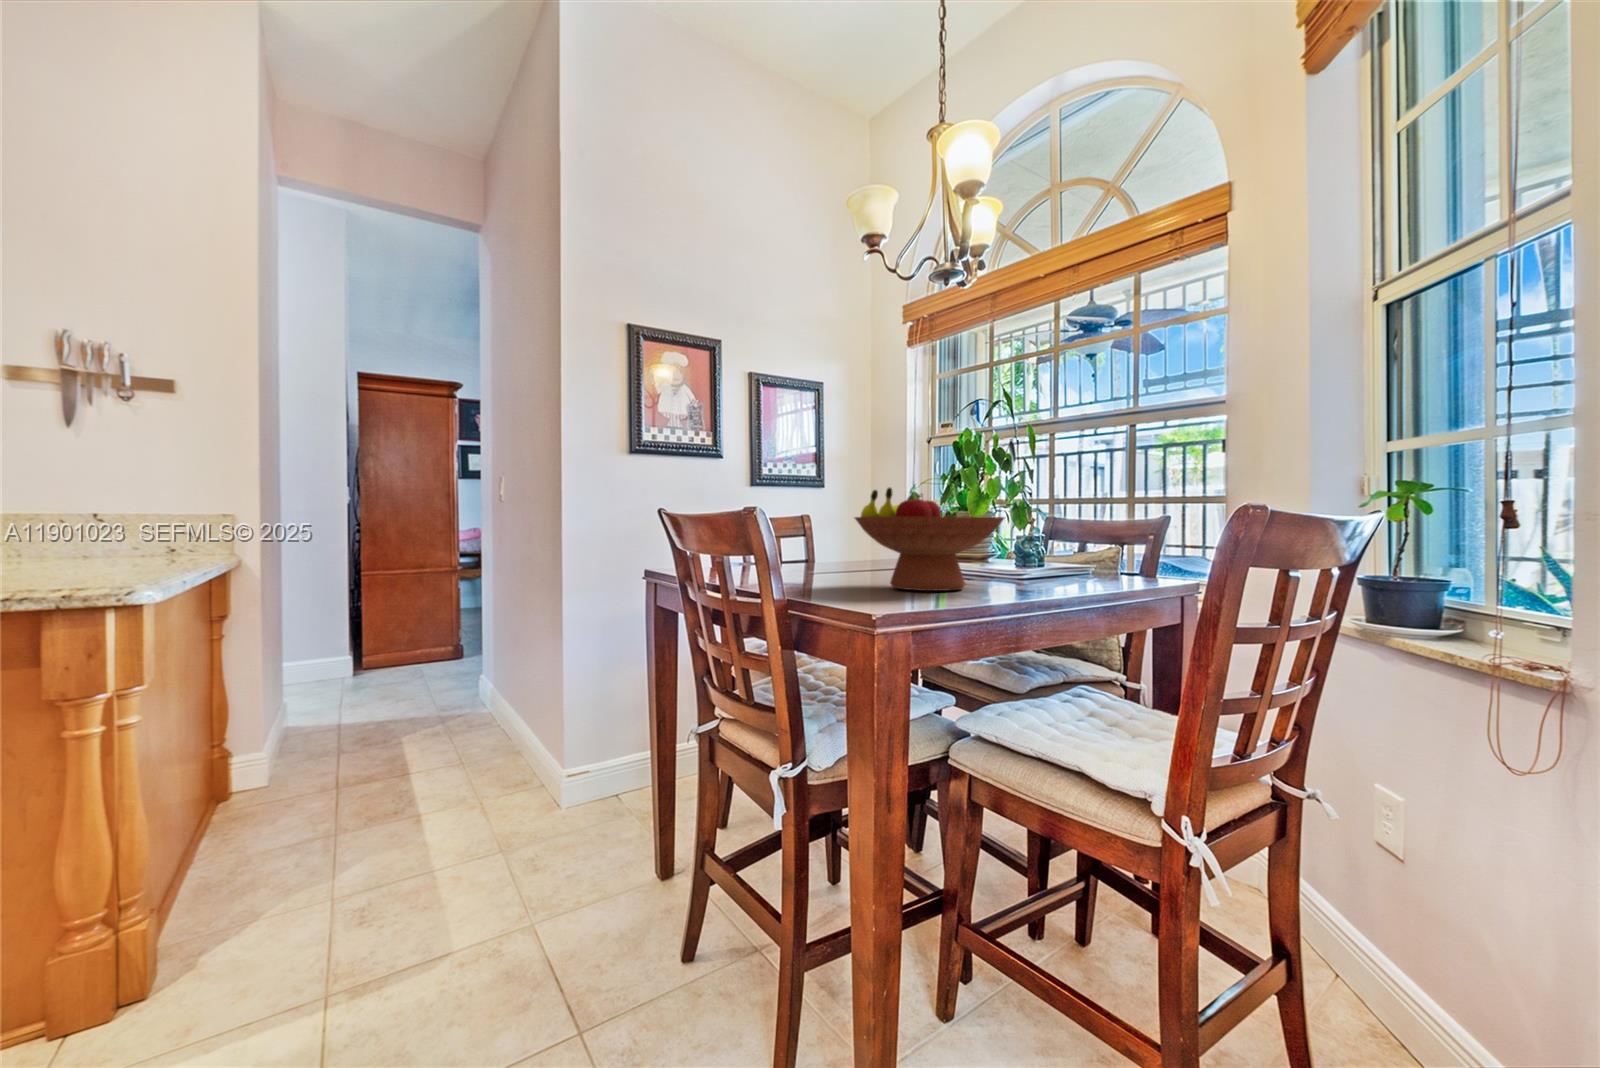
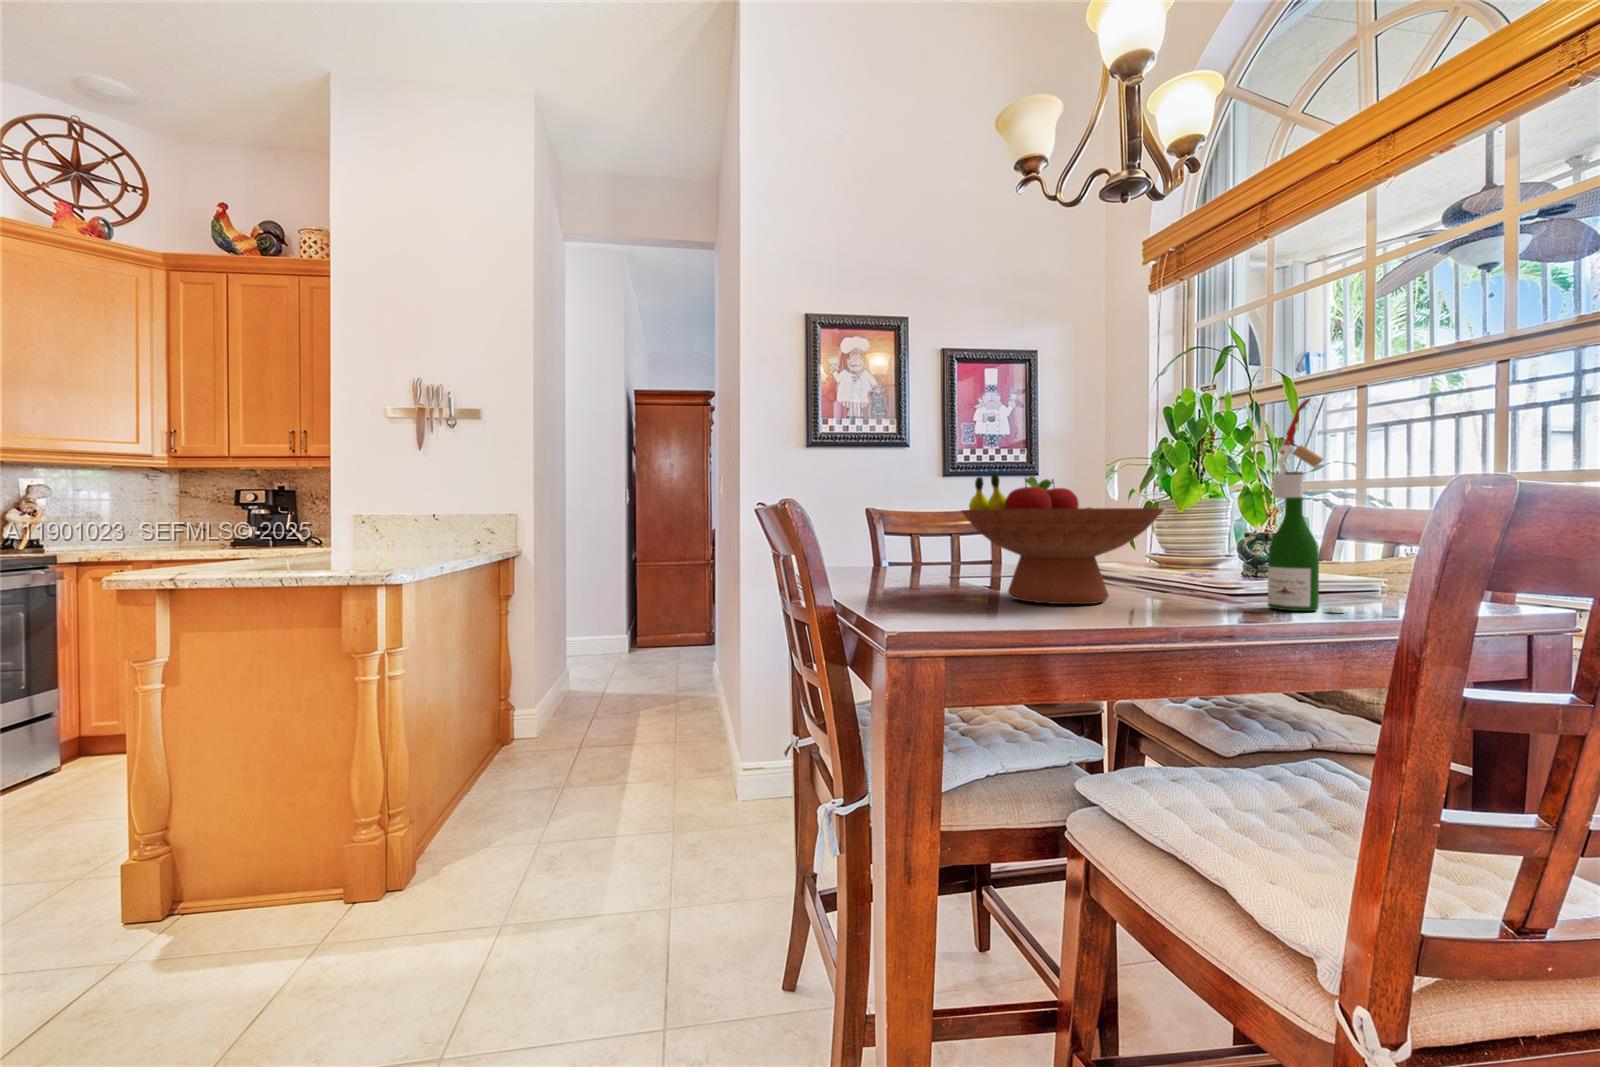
wine bottle: none [1067,444,1113,589] -> present [1268,399,1345,613]

